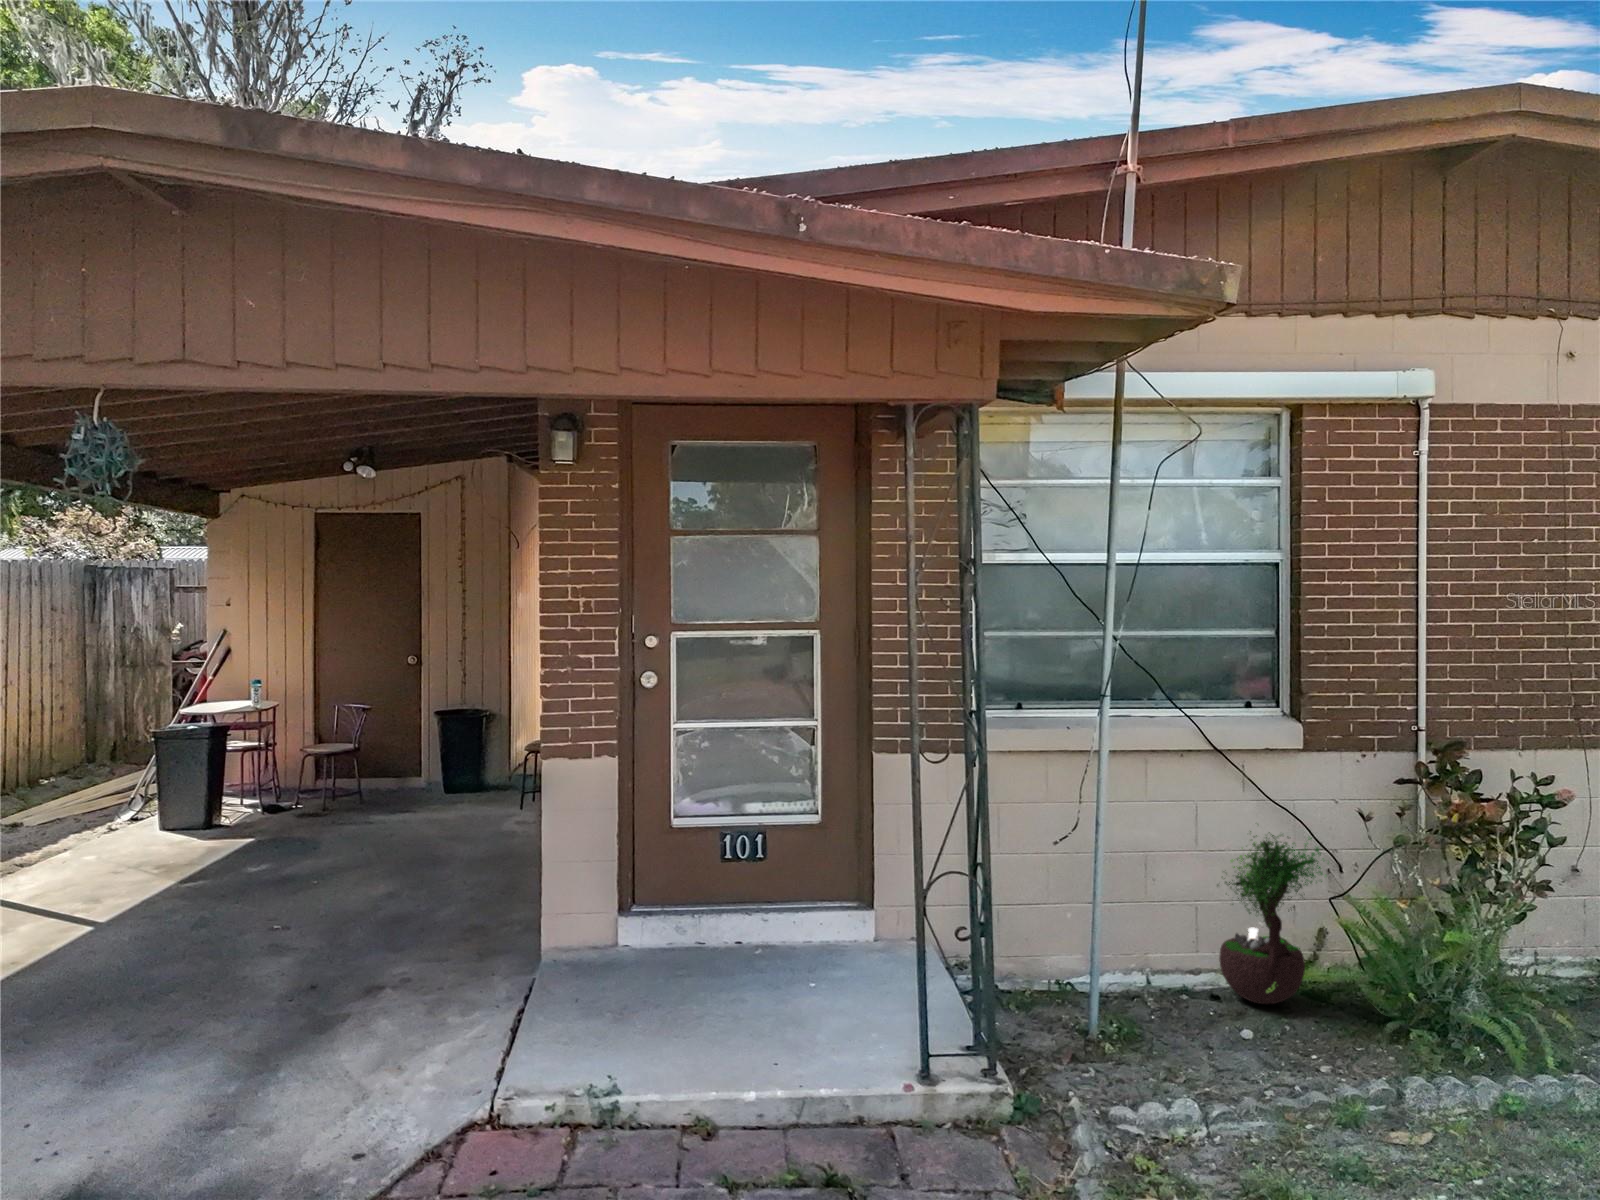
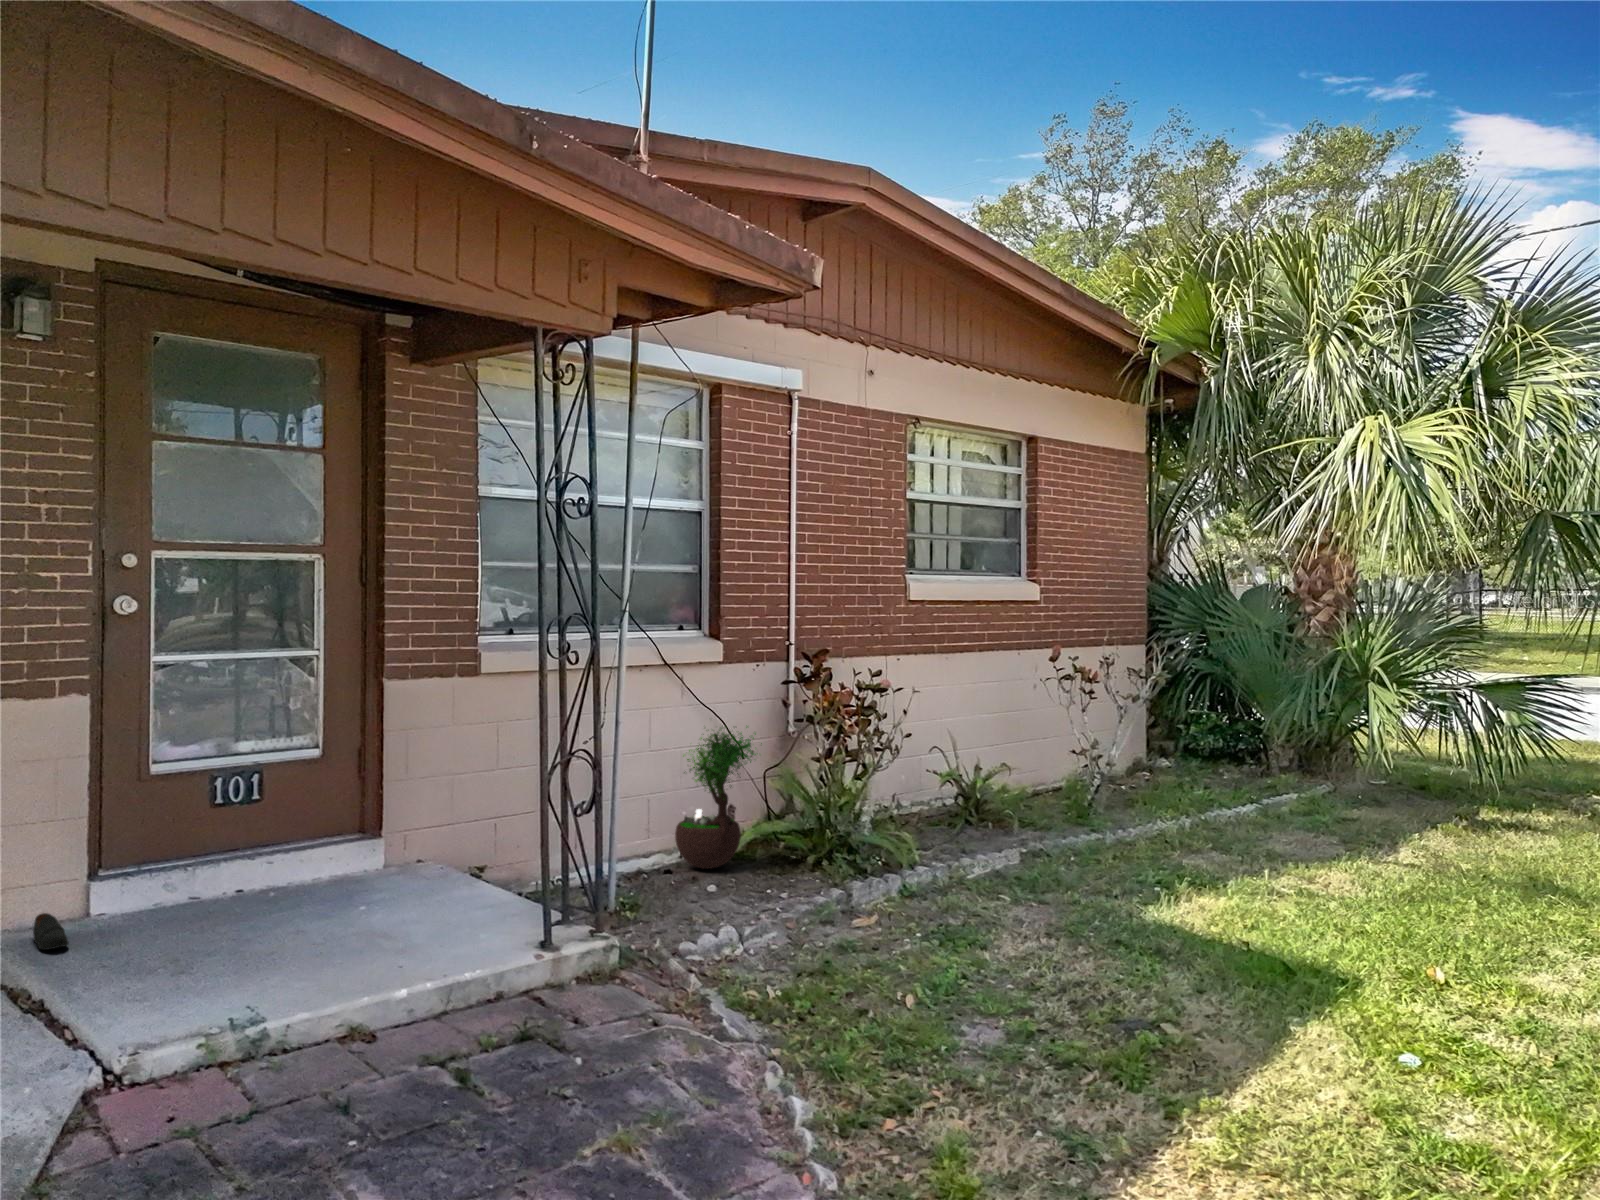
shoe: none [563,936,585,970] -> present [33,913,69,950]

